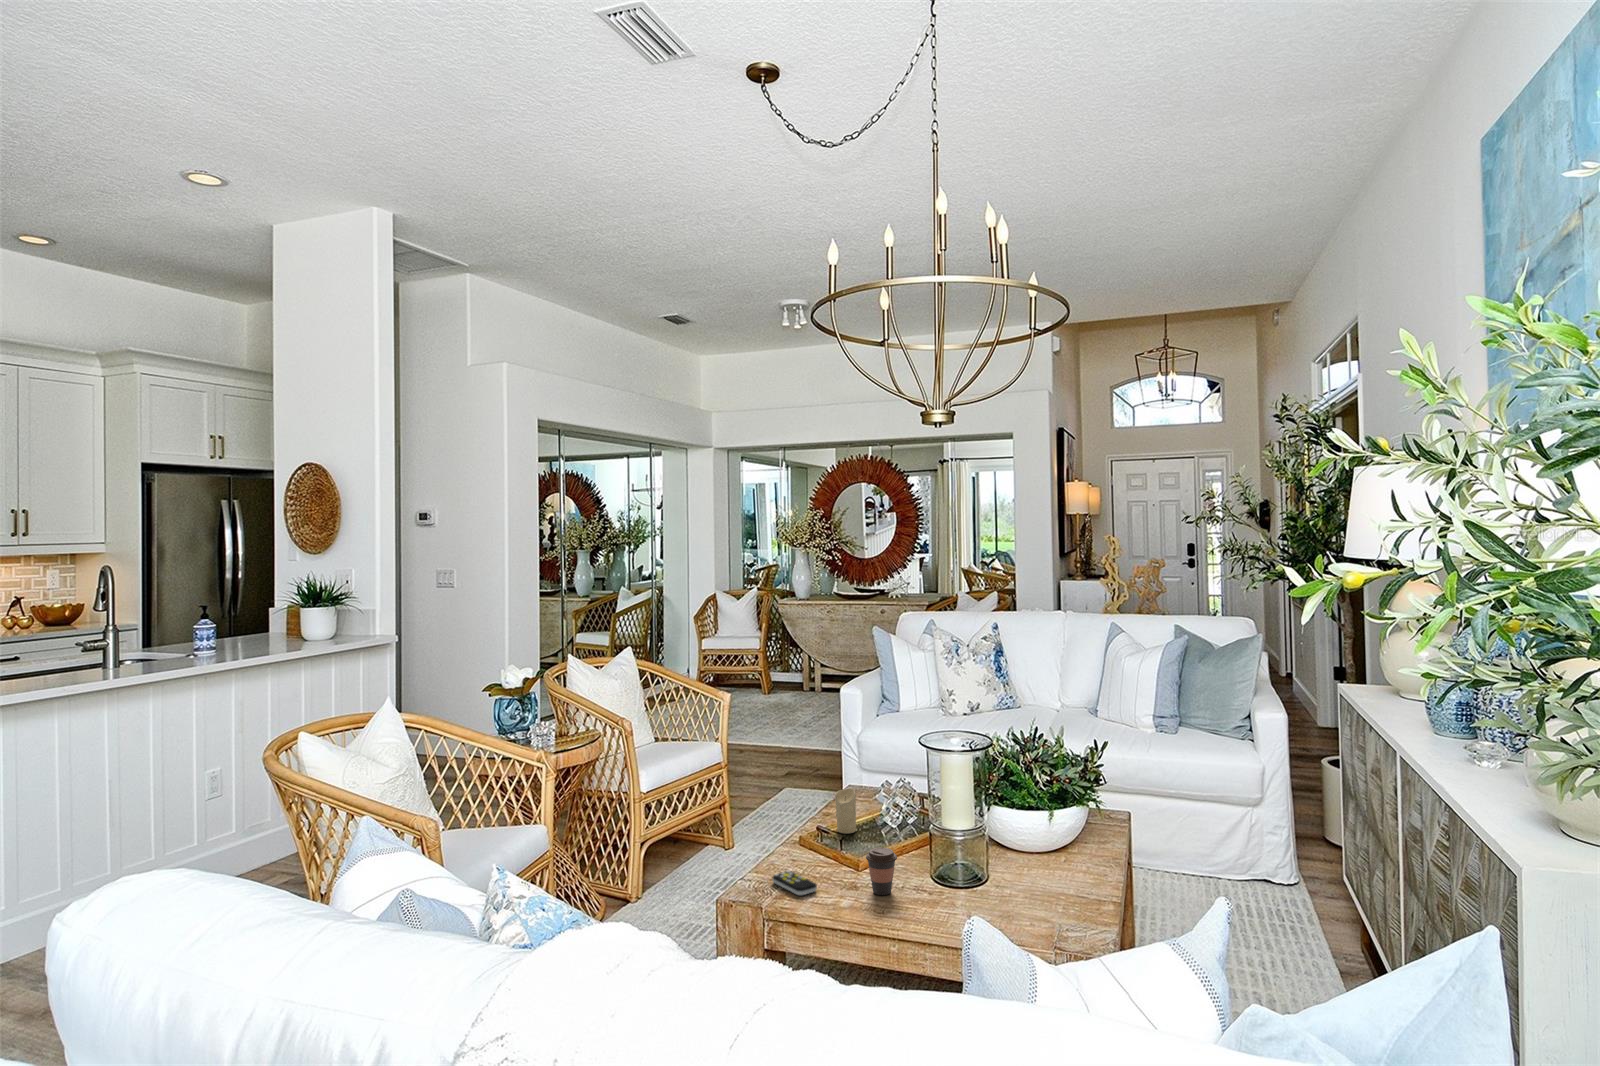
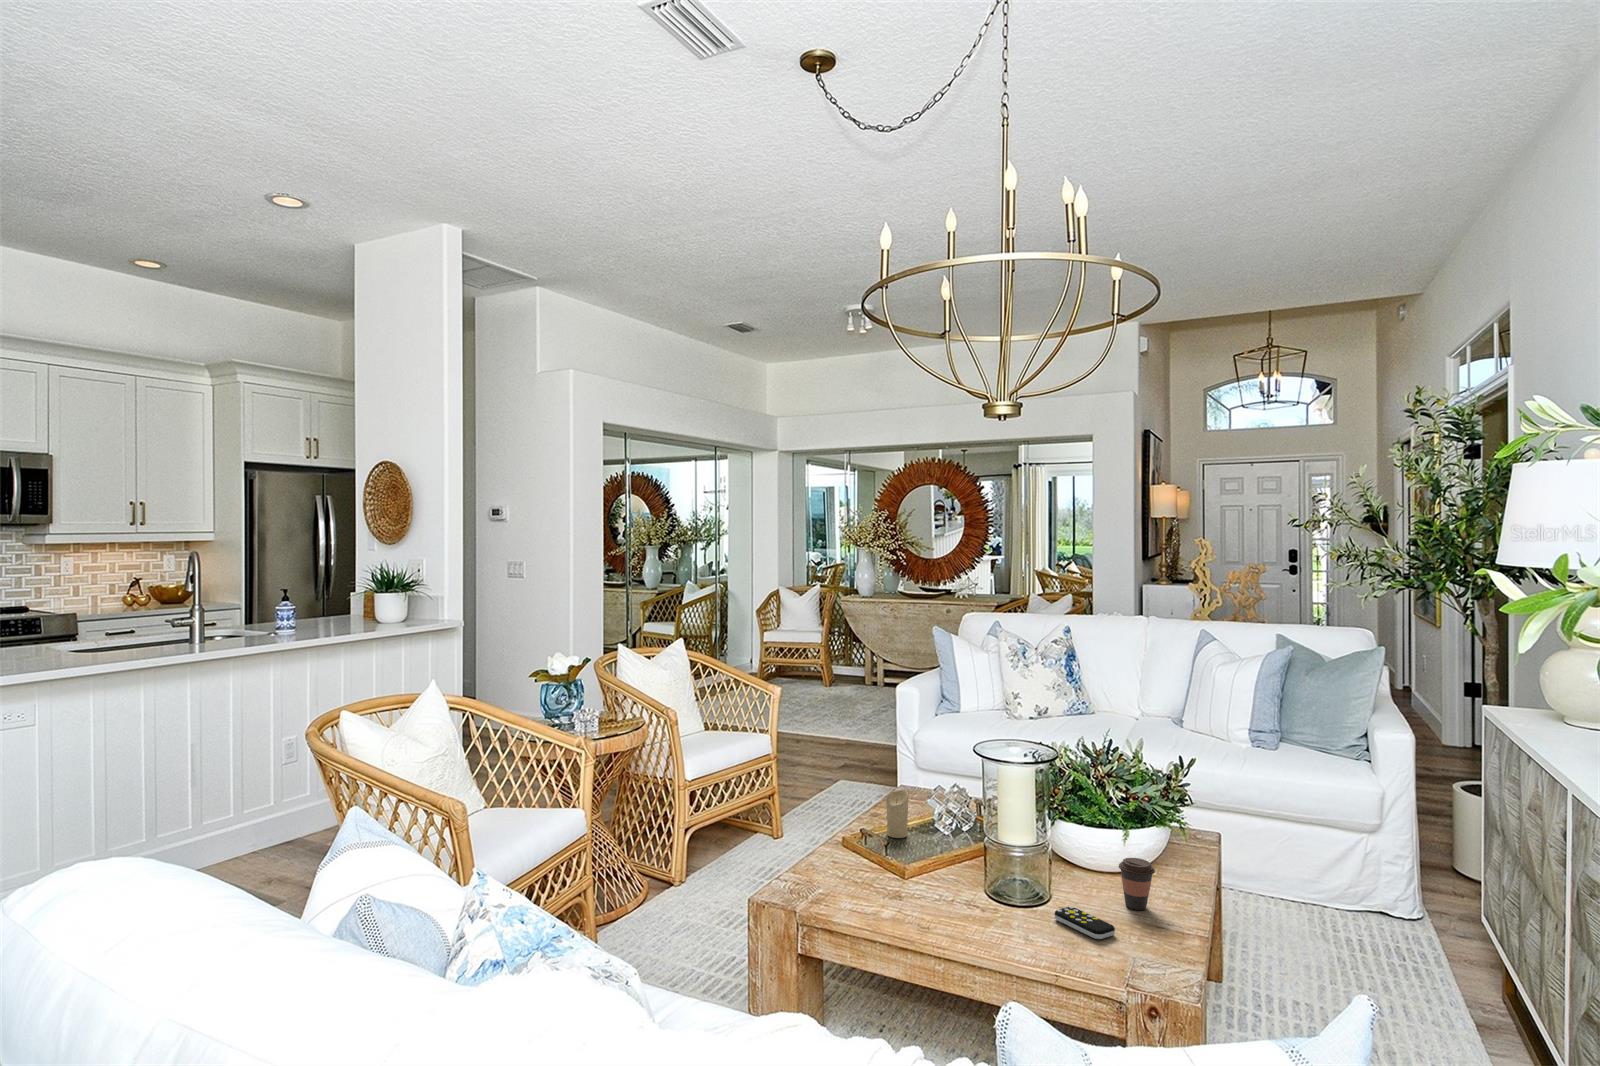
coffee cup: present [866,848,897,895] -> present [1119,858,1155,910]
remote control: present [773,871,817,895] -> present [1054,906,1115,939]

